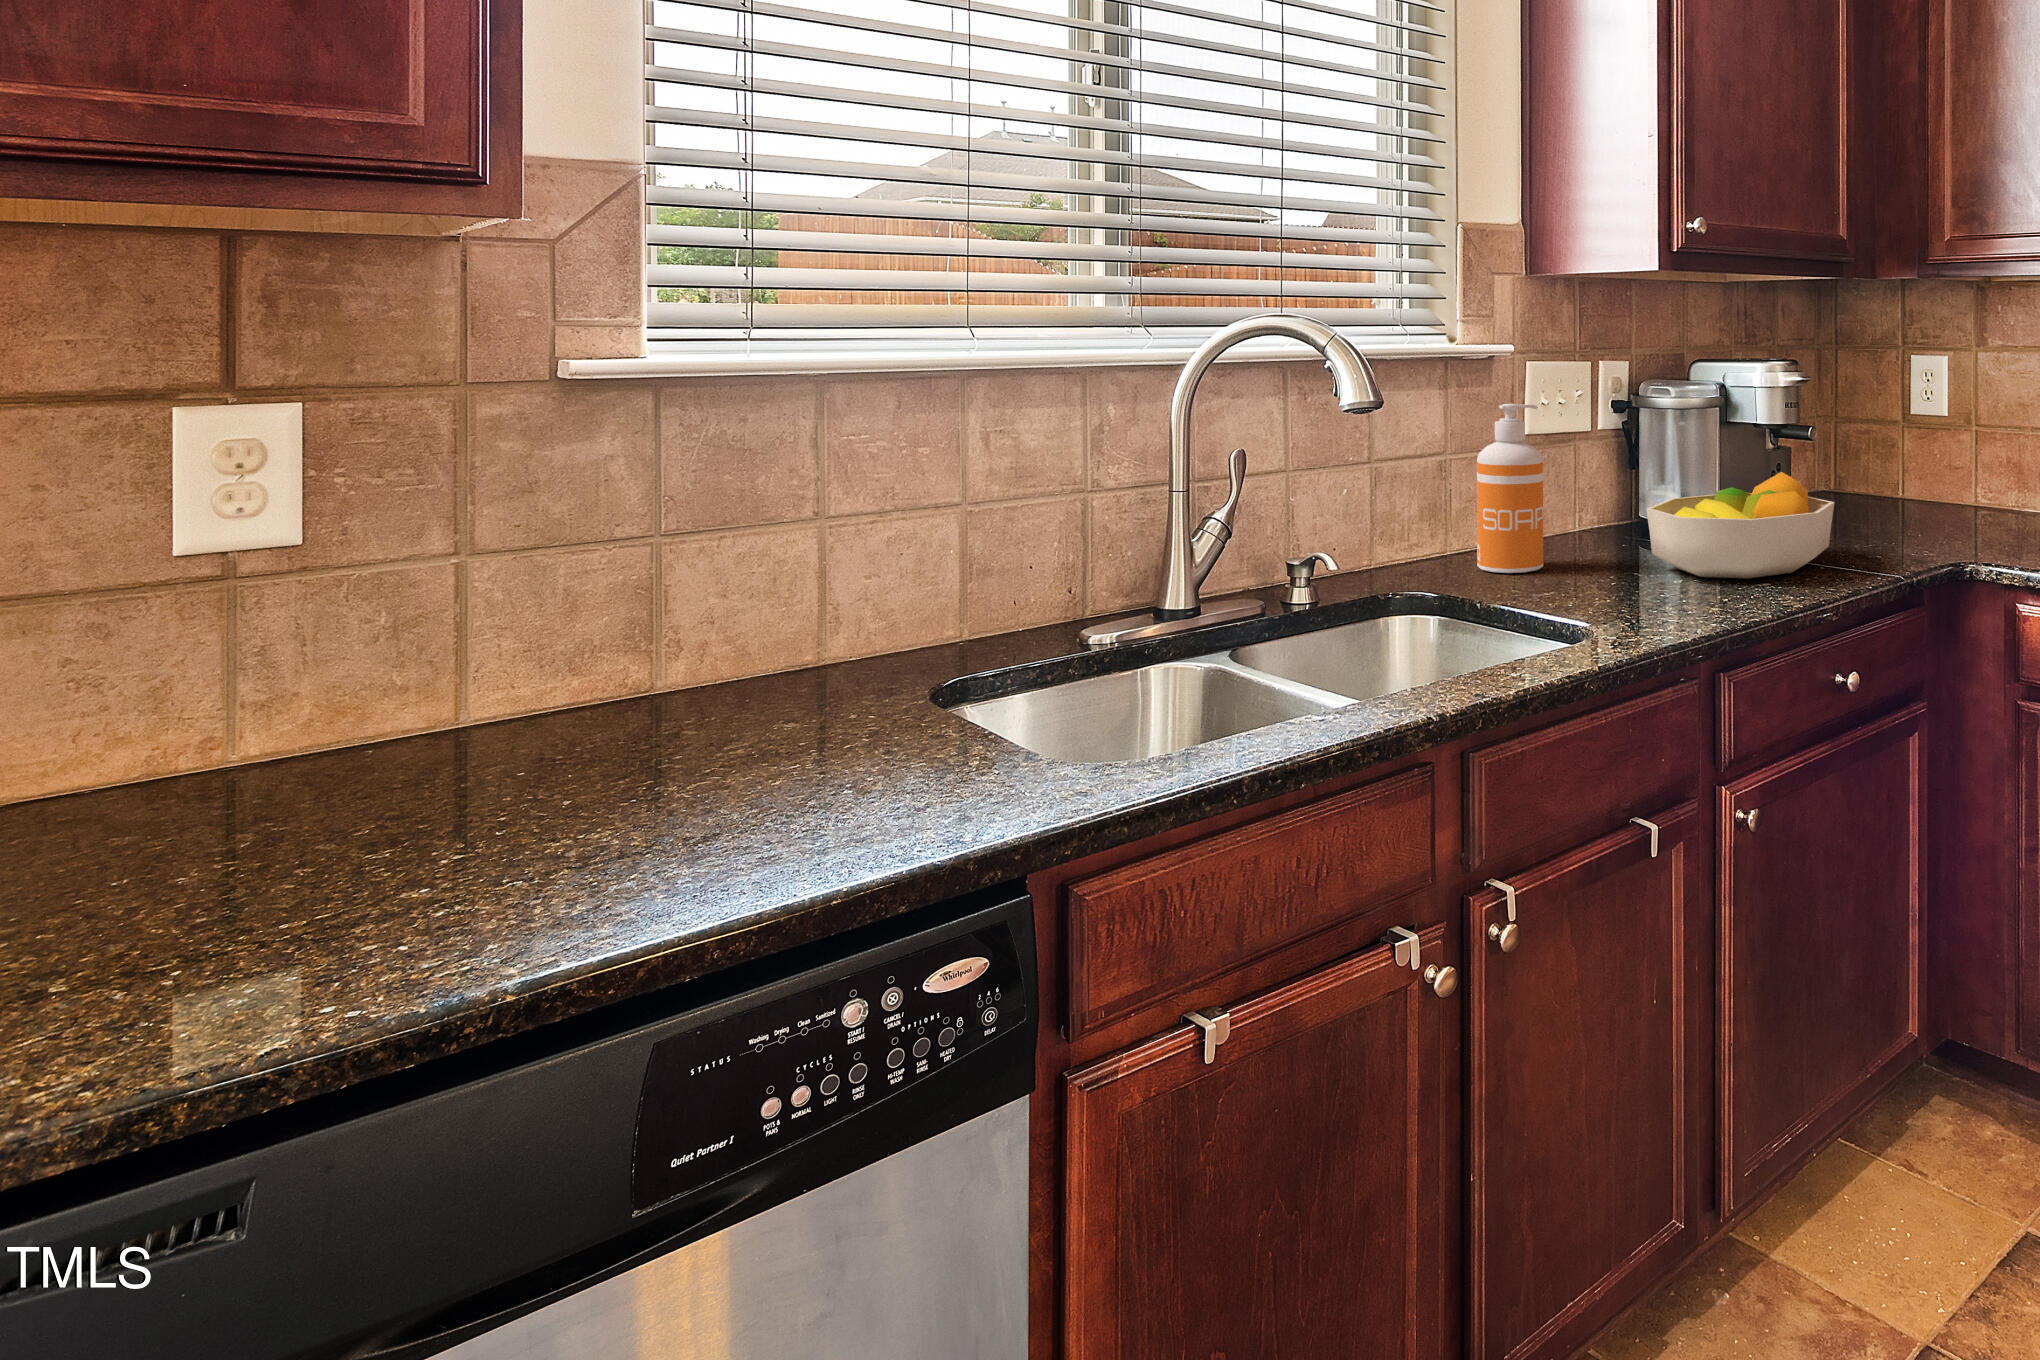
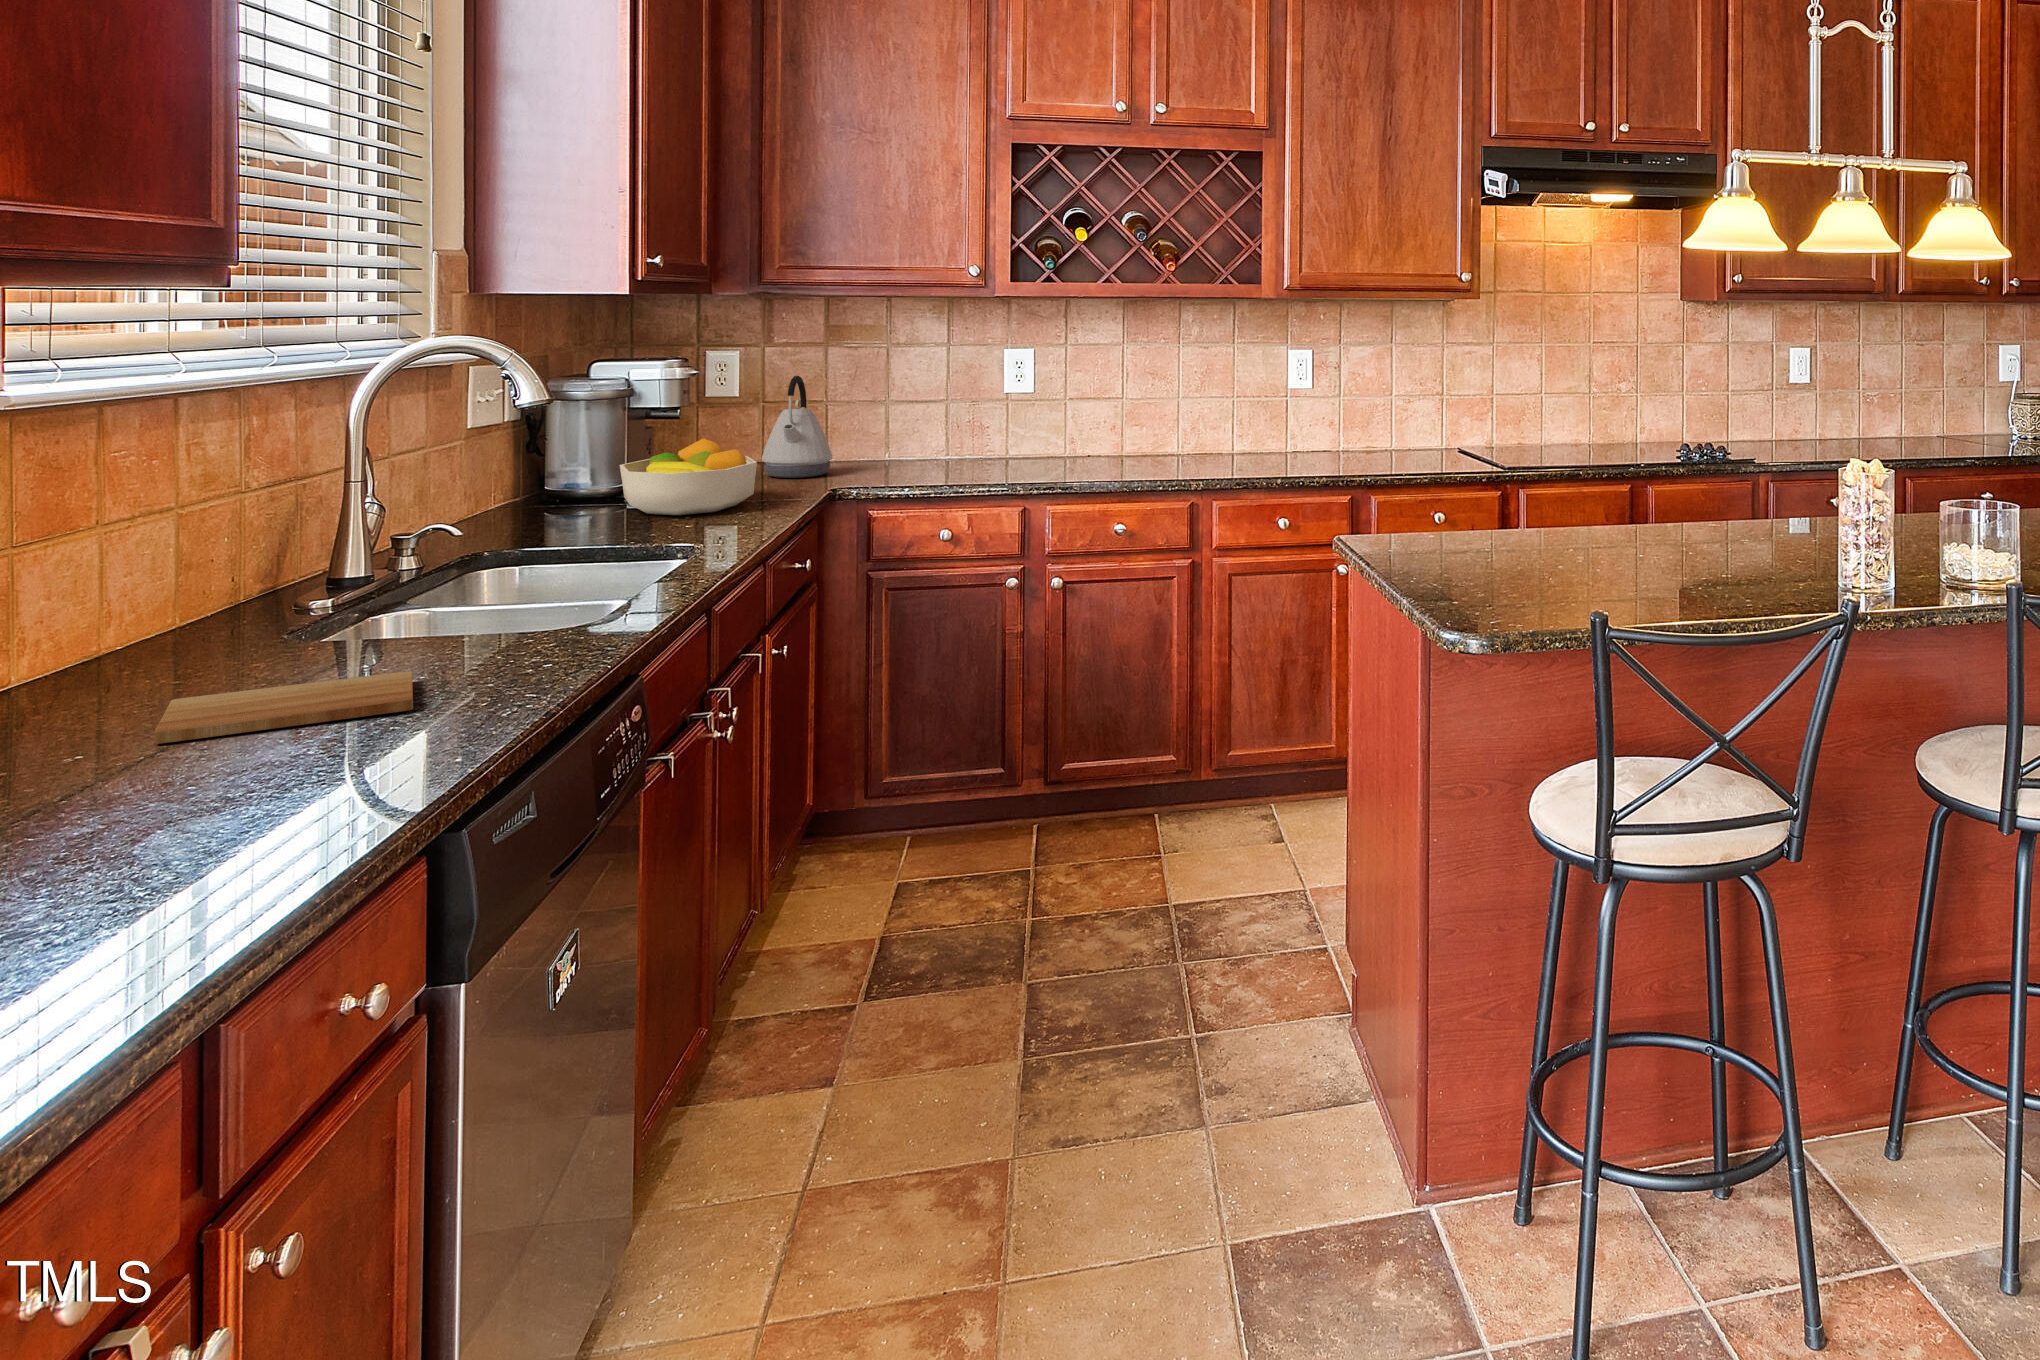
kettle: none [1915,392,2012,541] -> present [762,376,832,478]
soap dispenser: present [1477,404,1543,573] -> none [474,399,539,534]
cutting board: none [490,749,840,854] -> present [154,671,413,744]

